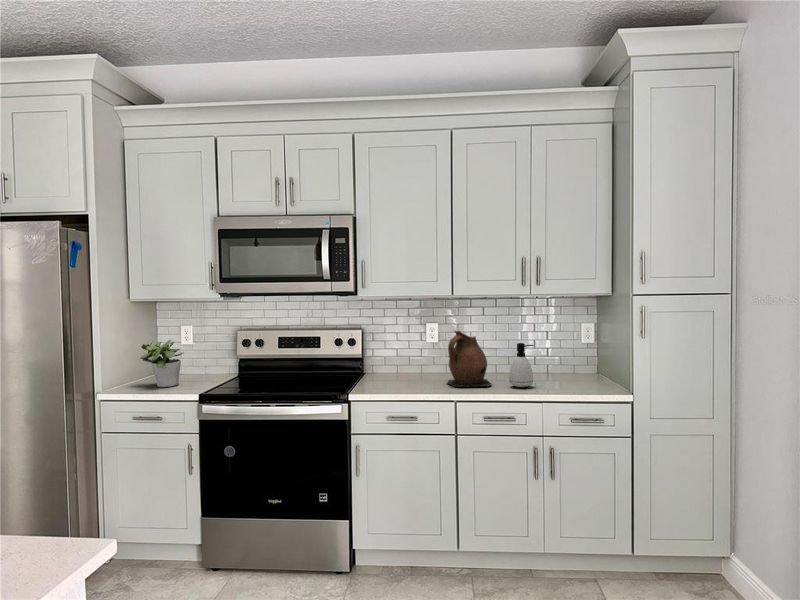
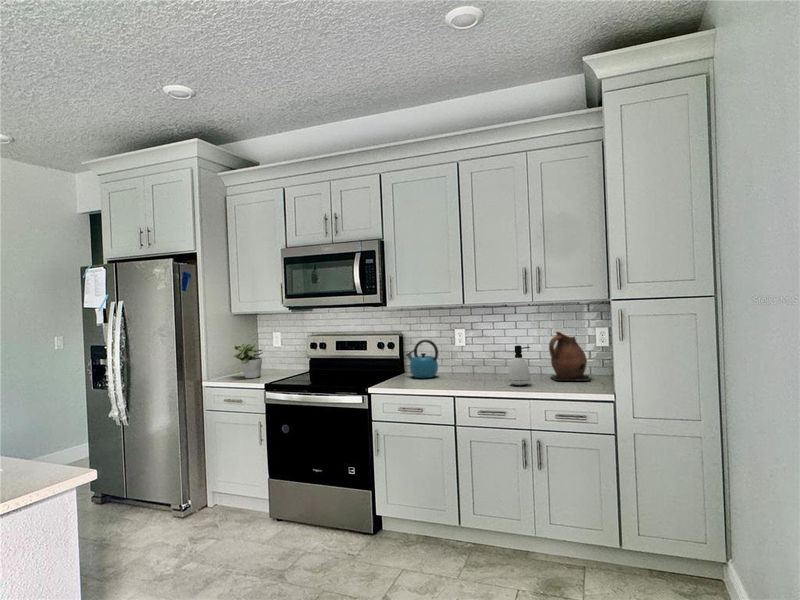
ceramic pitcher: present [448,331,491,387] -> present [549,332,590,381]
kettle: none [376,336,417,382] -> present [406,340,438,378]

